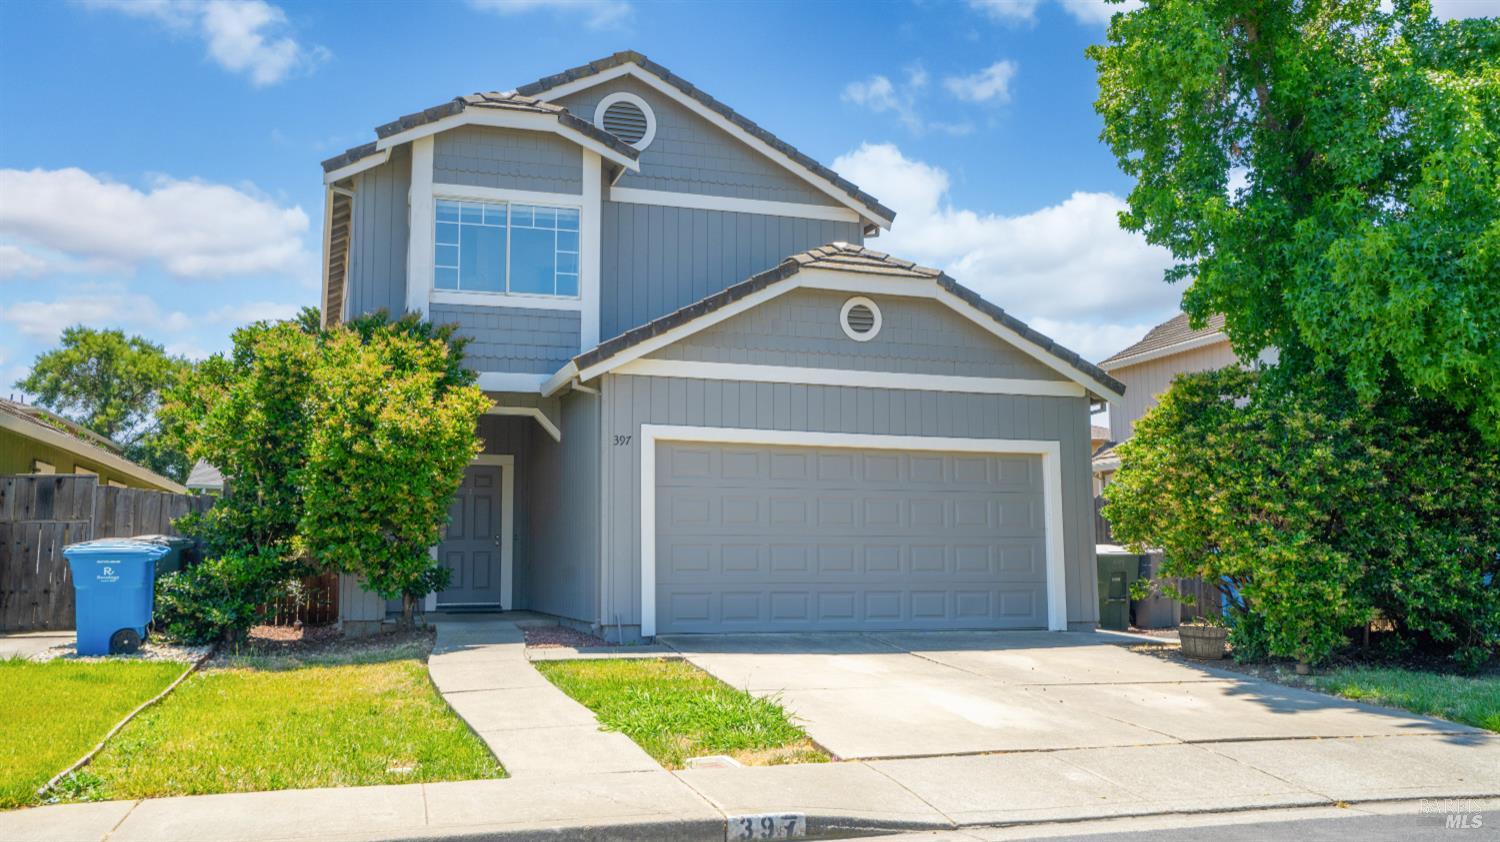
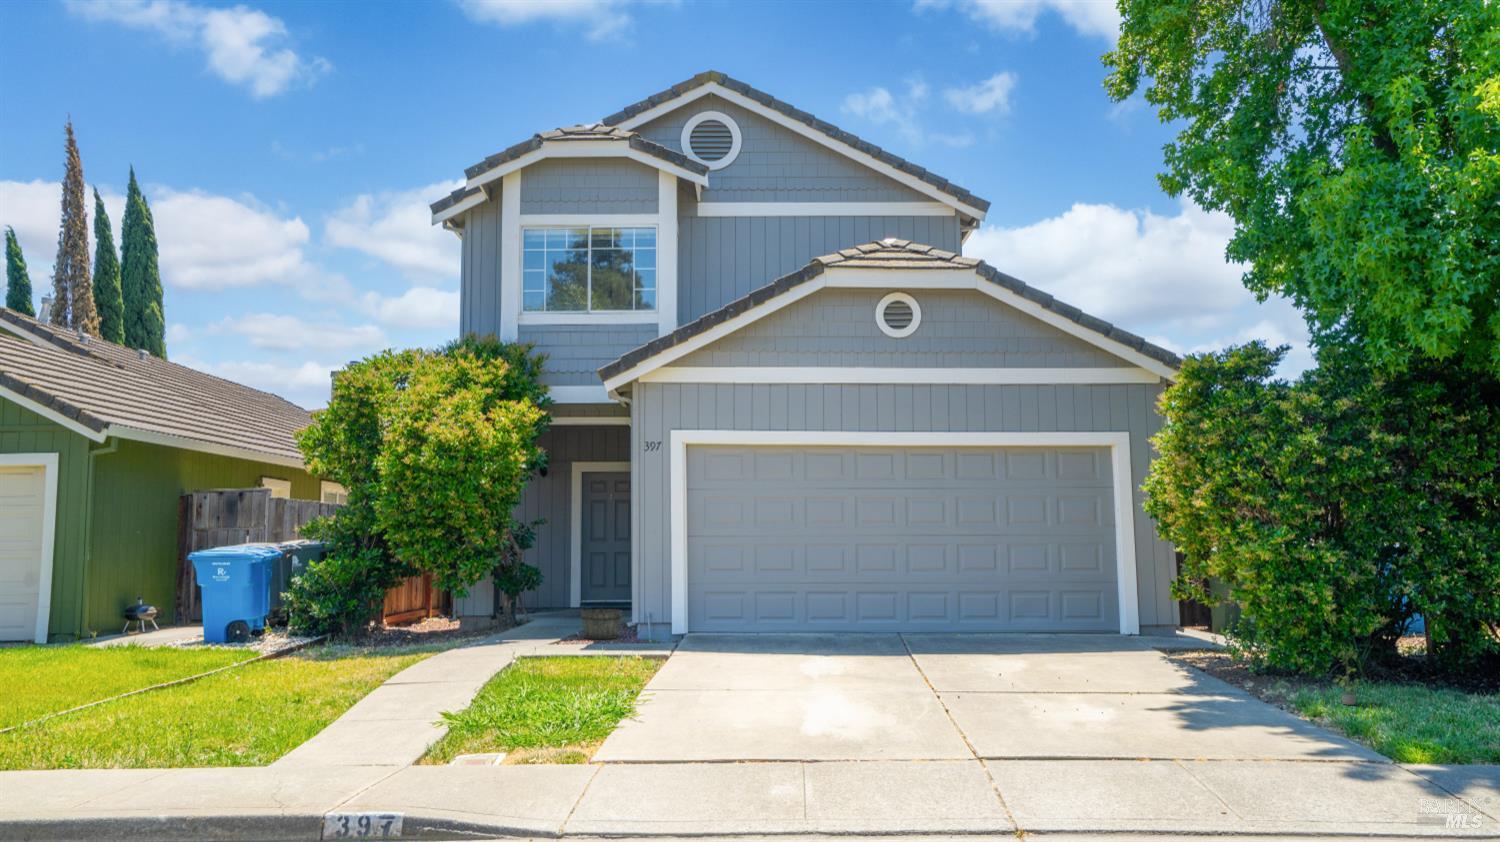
wooden bucket: present [1178,618,1227,660] -> present [581,606,622,639]

